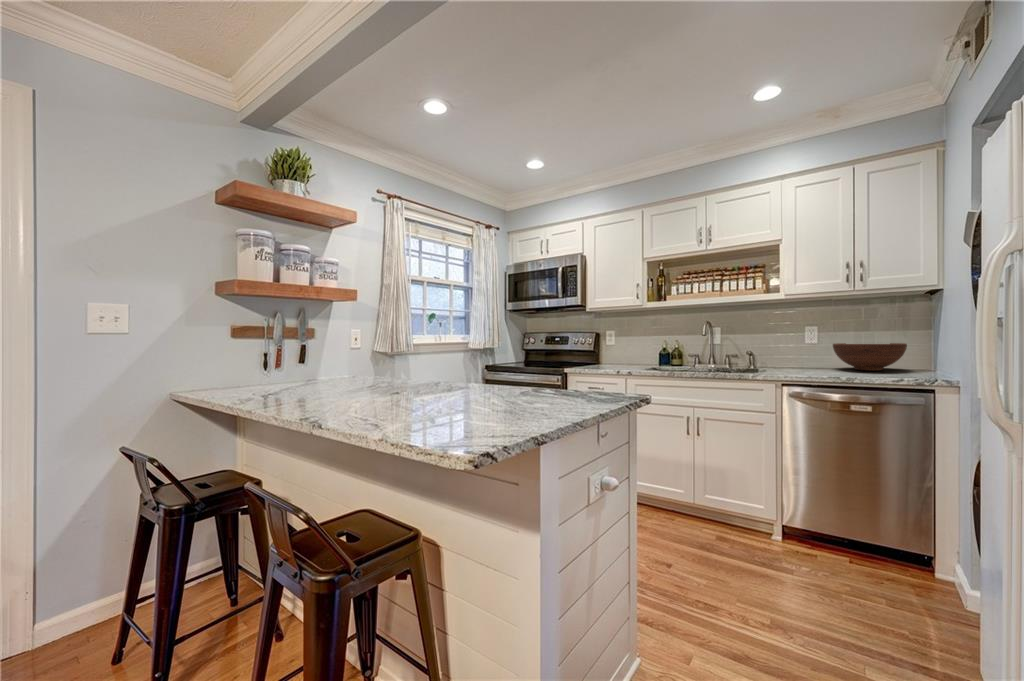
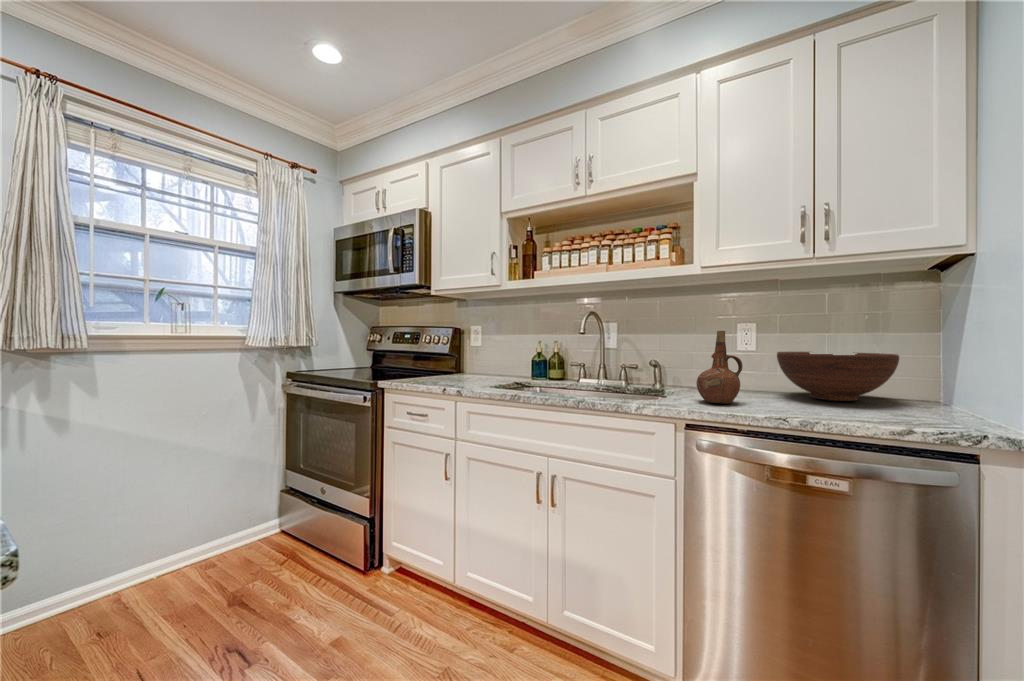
ceramic pitcher: none [786,332,814,373] -> present [696,331,743,403]

